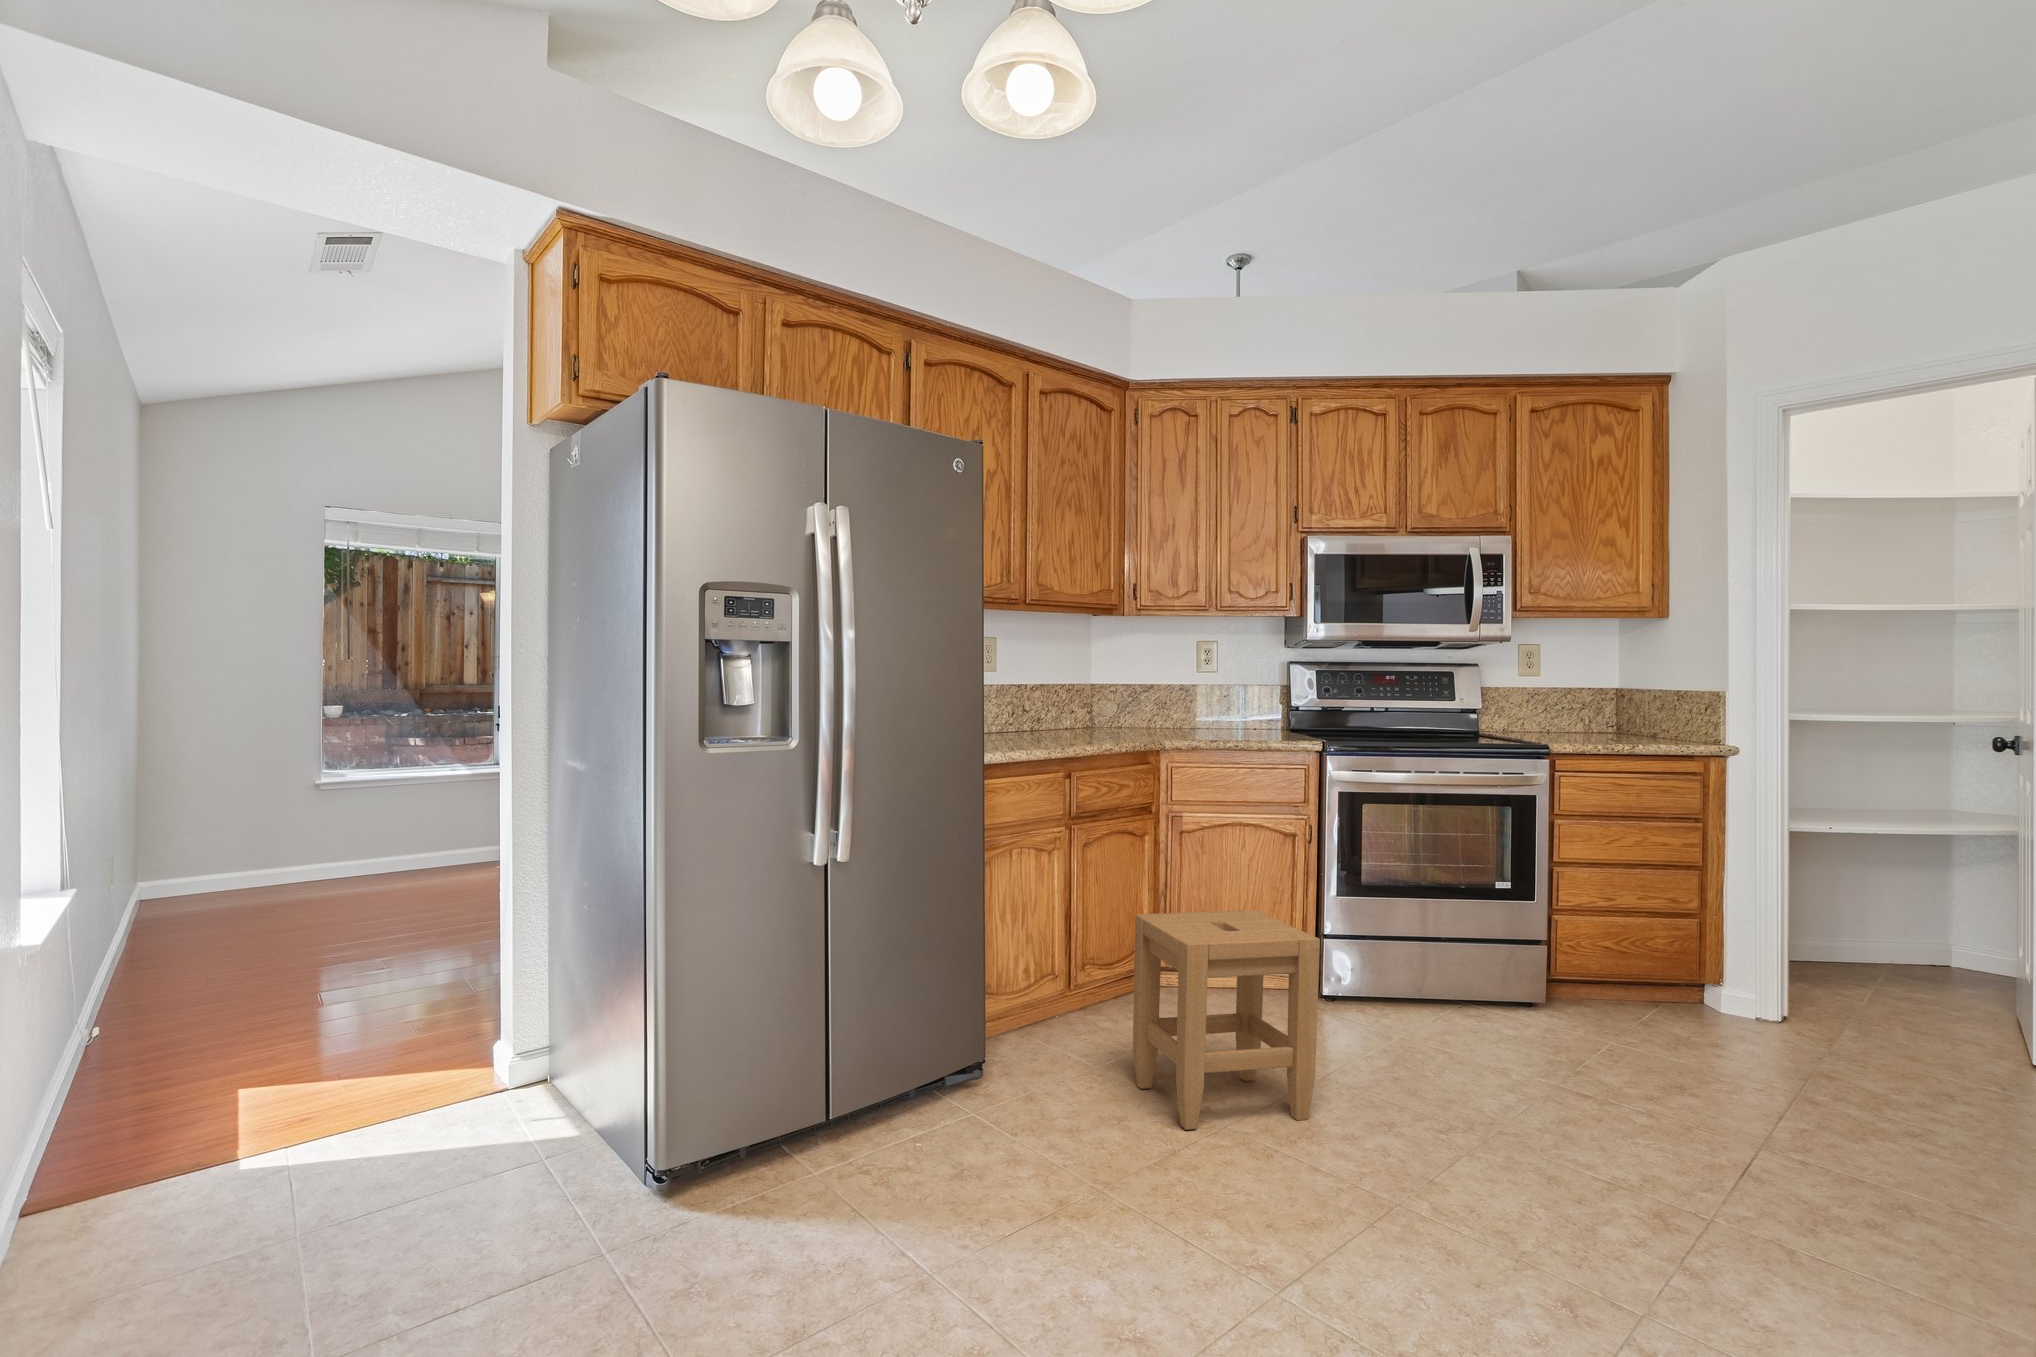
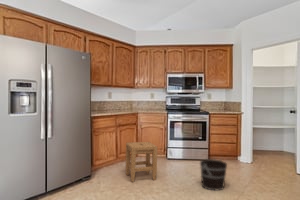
bucket: none [1567,1012,1725,1186] -> present [200,159,227,190]

